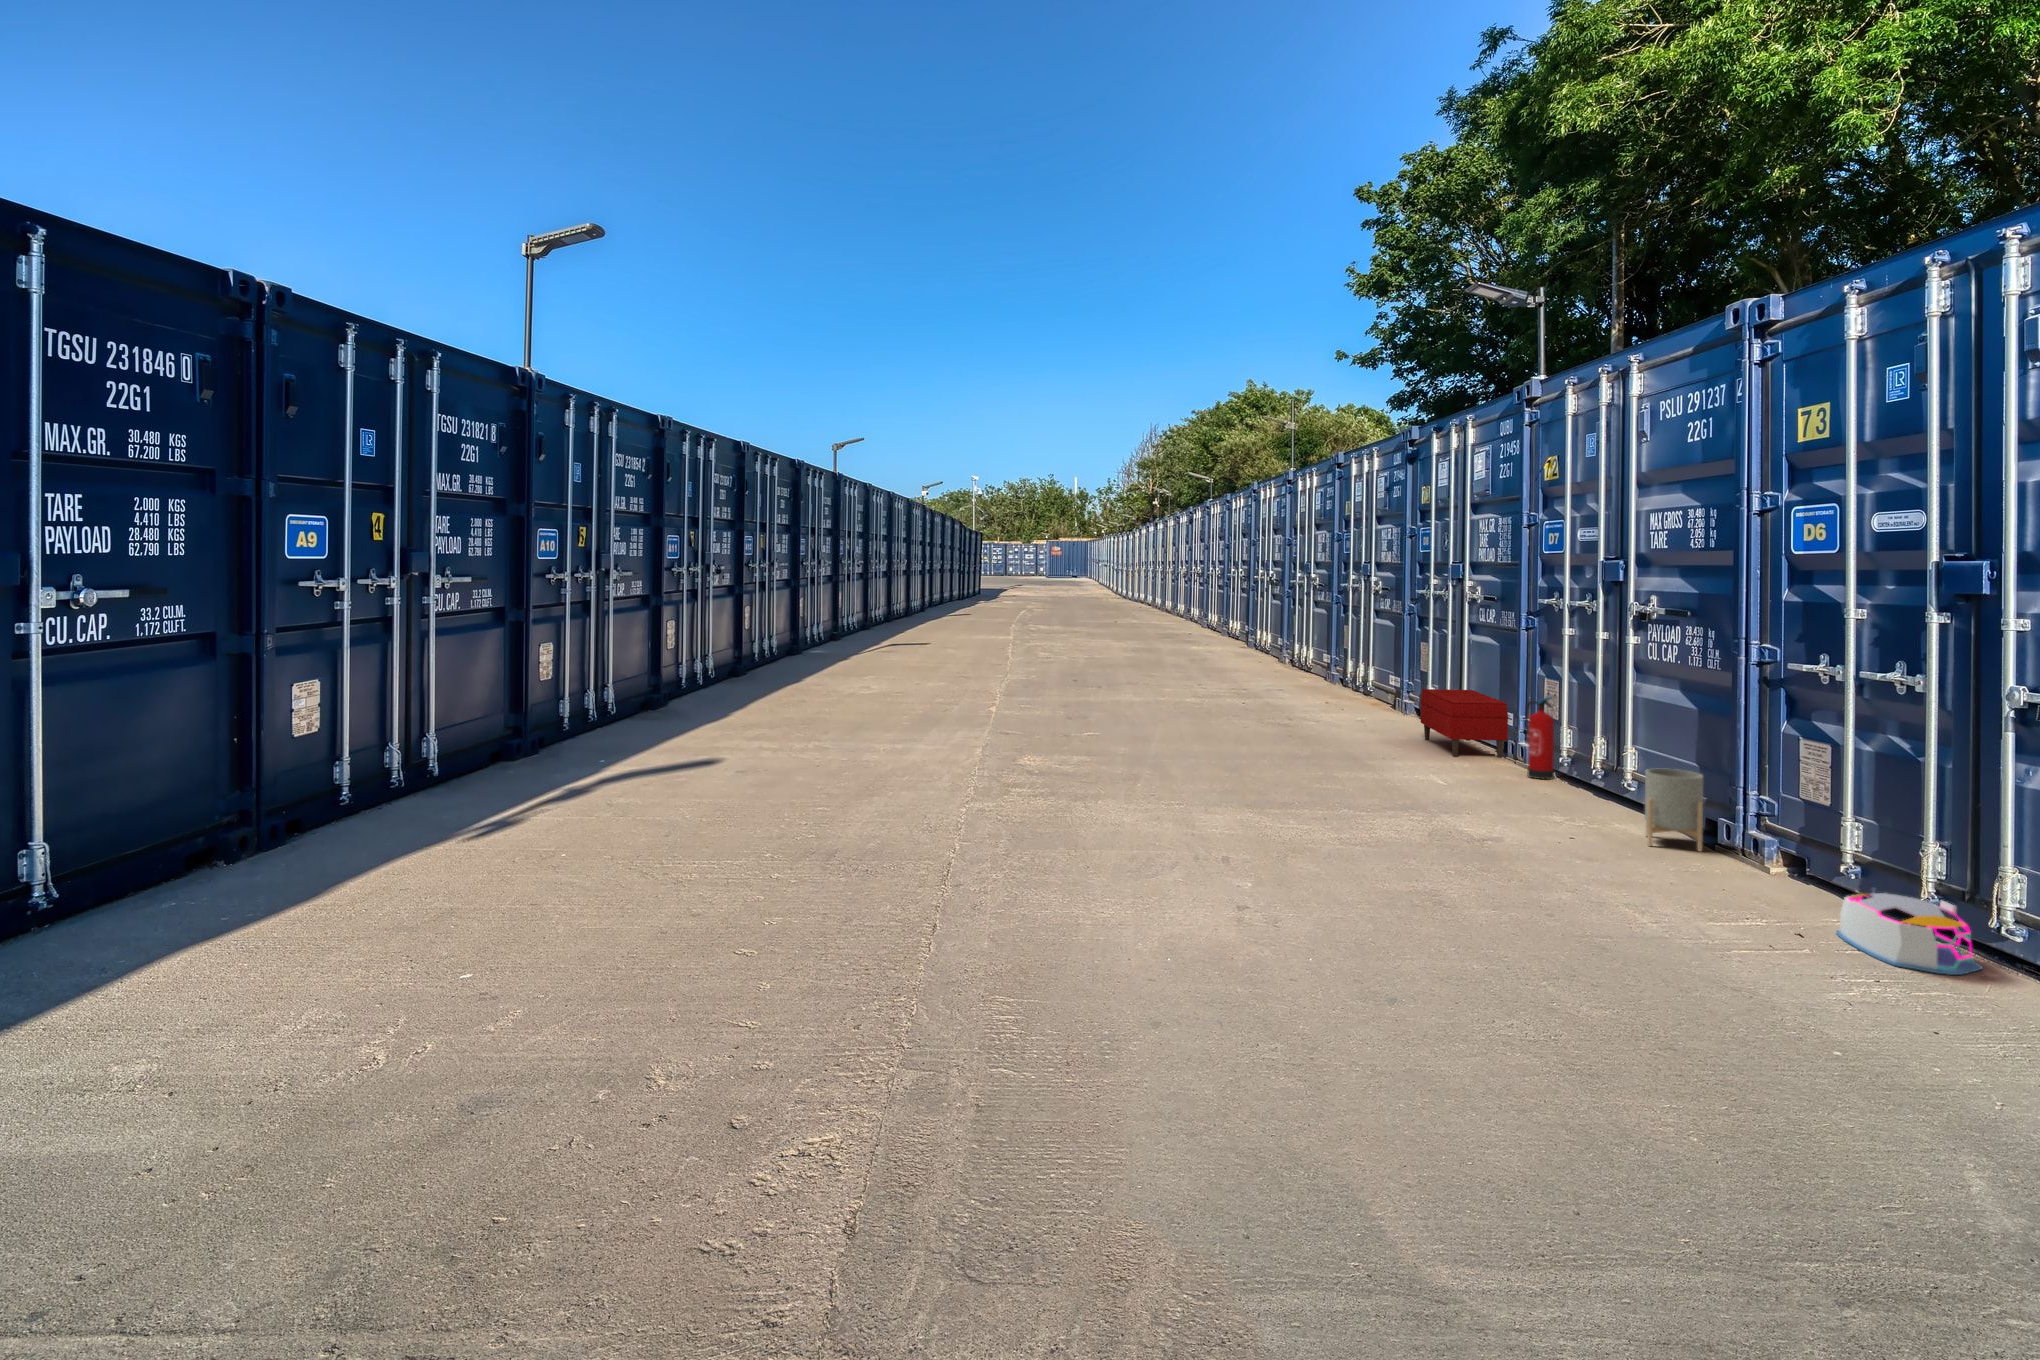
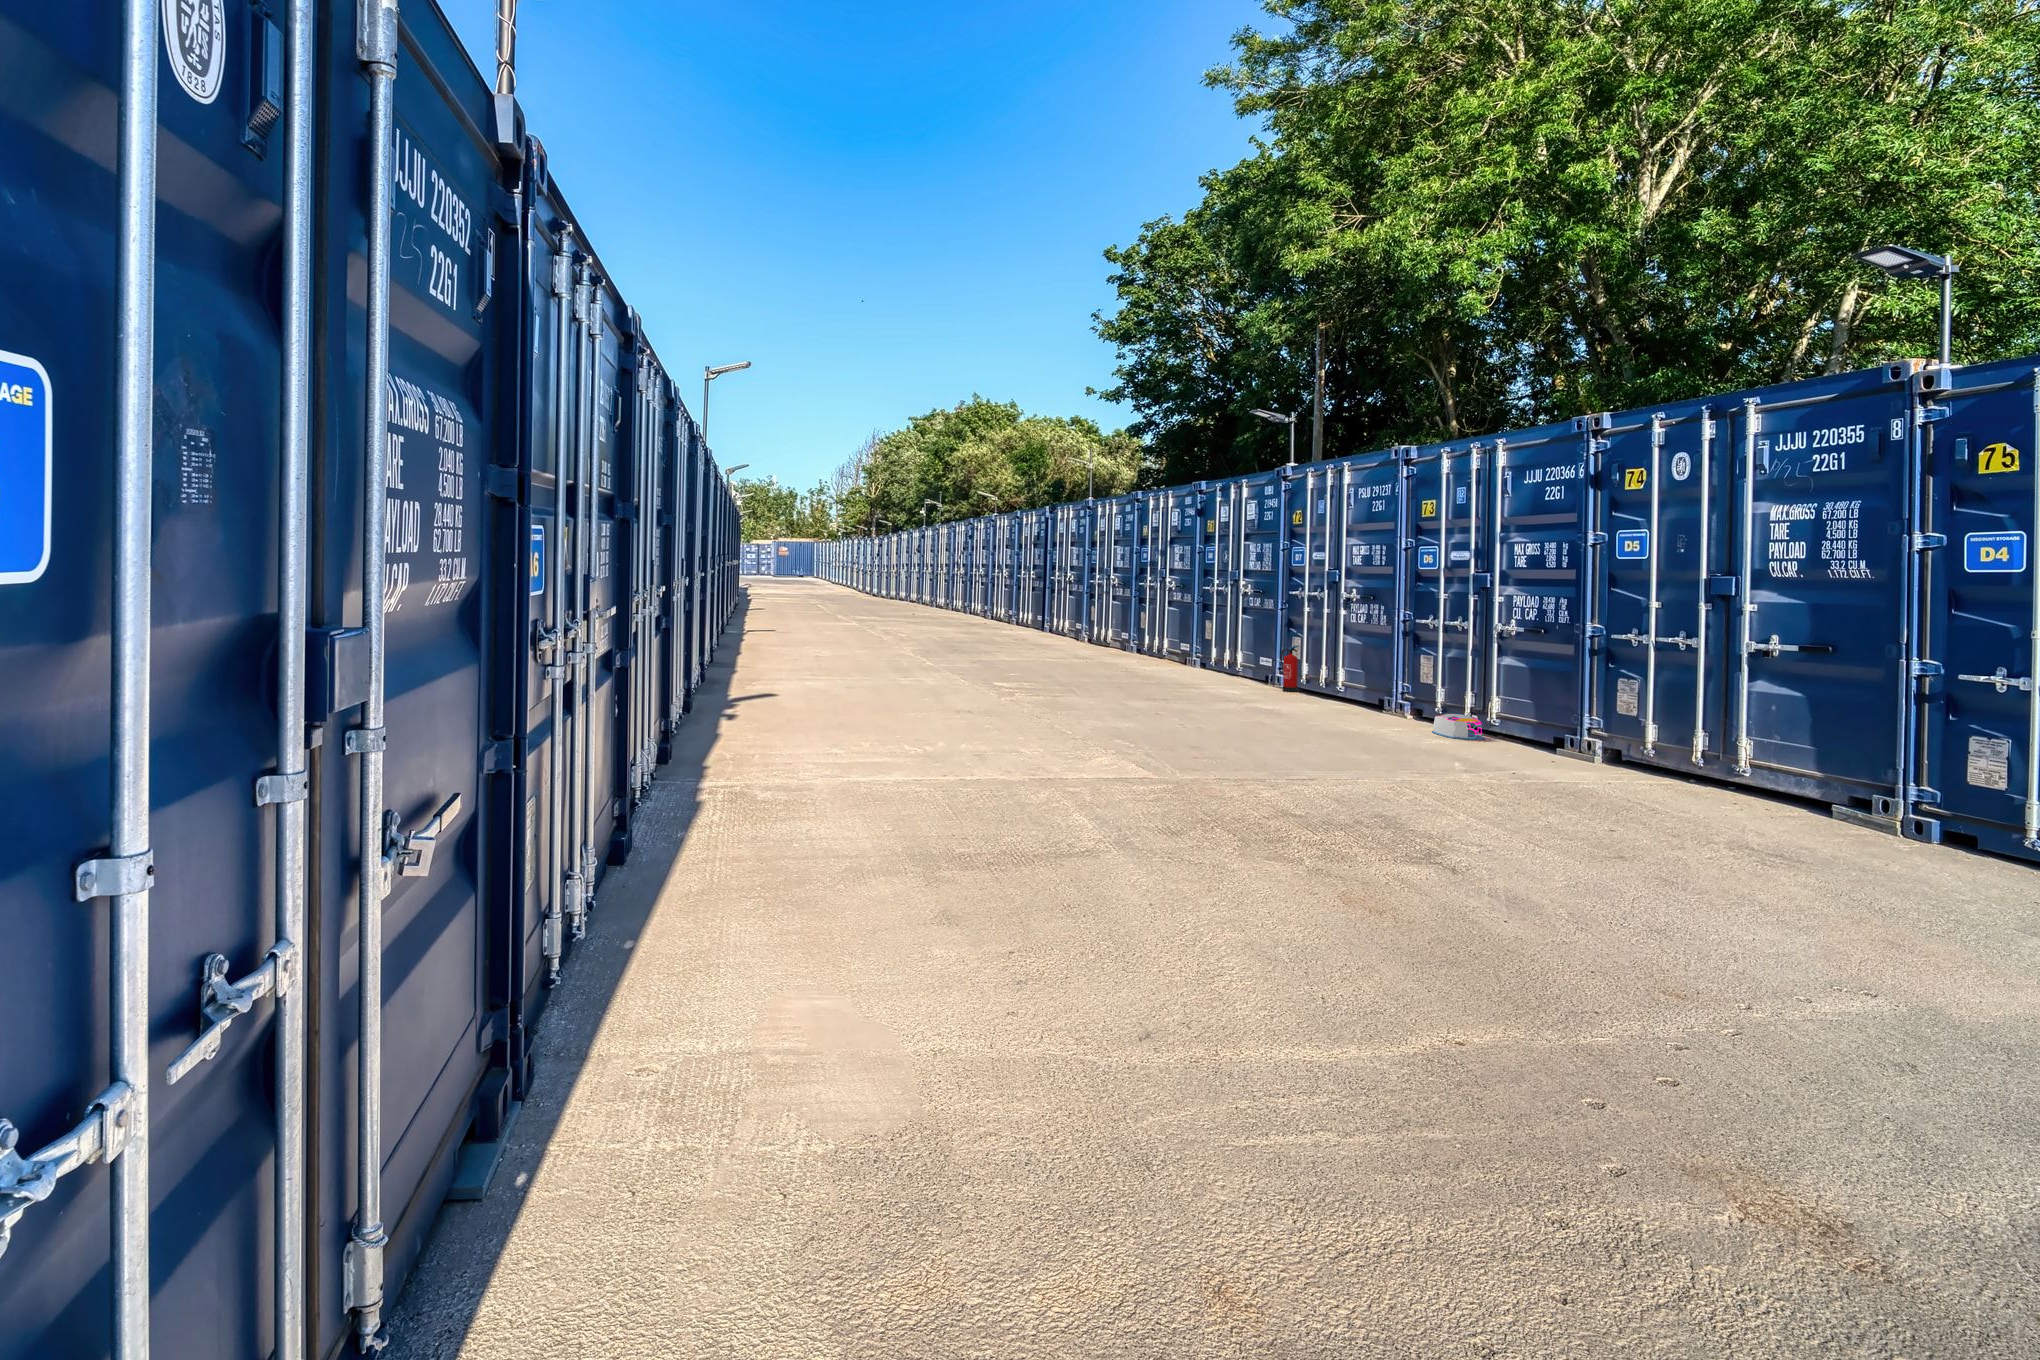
bench: present [1421,689,1508,758] -> none [1213,647,1269,684]
planter: present [1645,769,1703,851] -> none [1350,675,1378,714]

